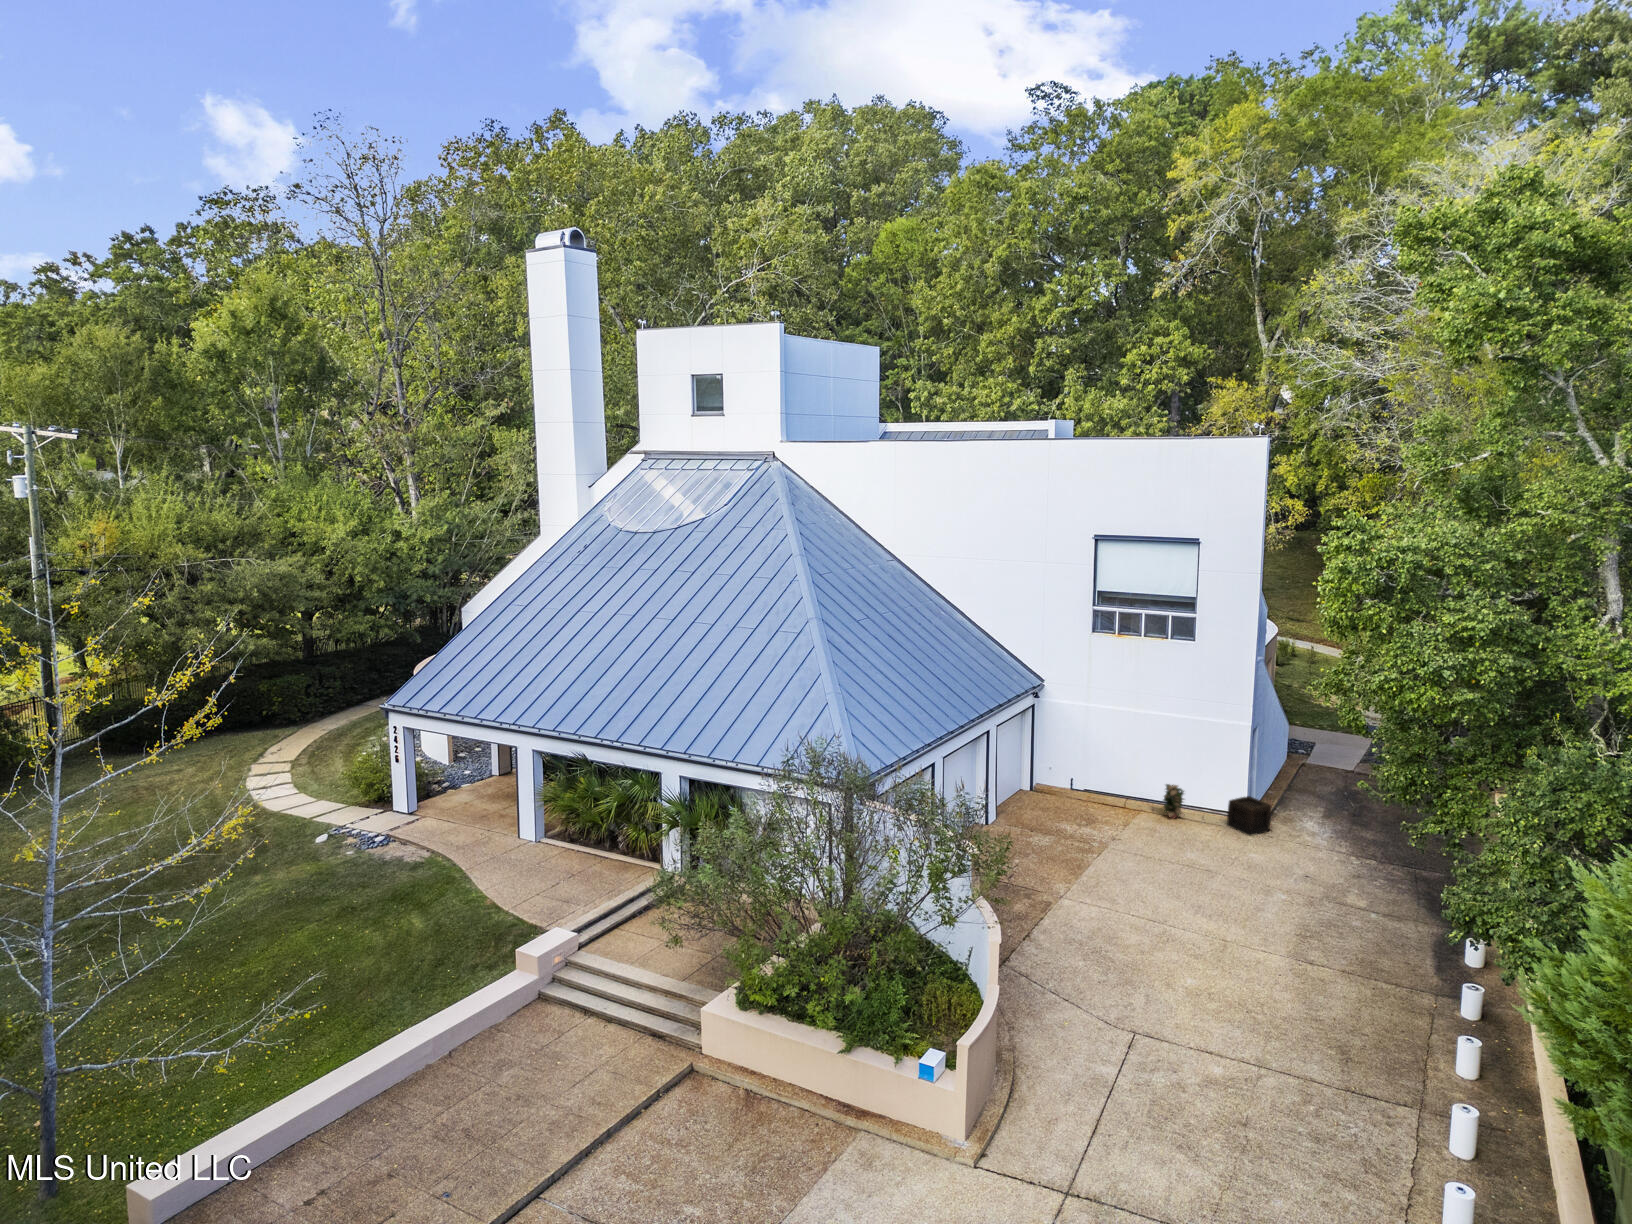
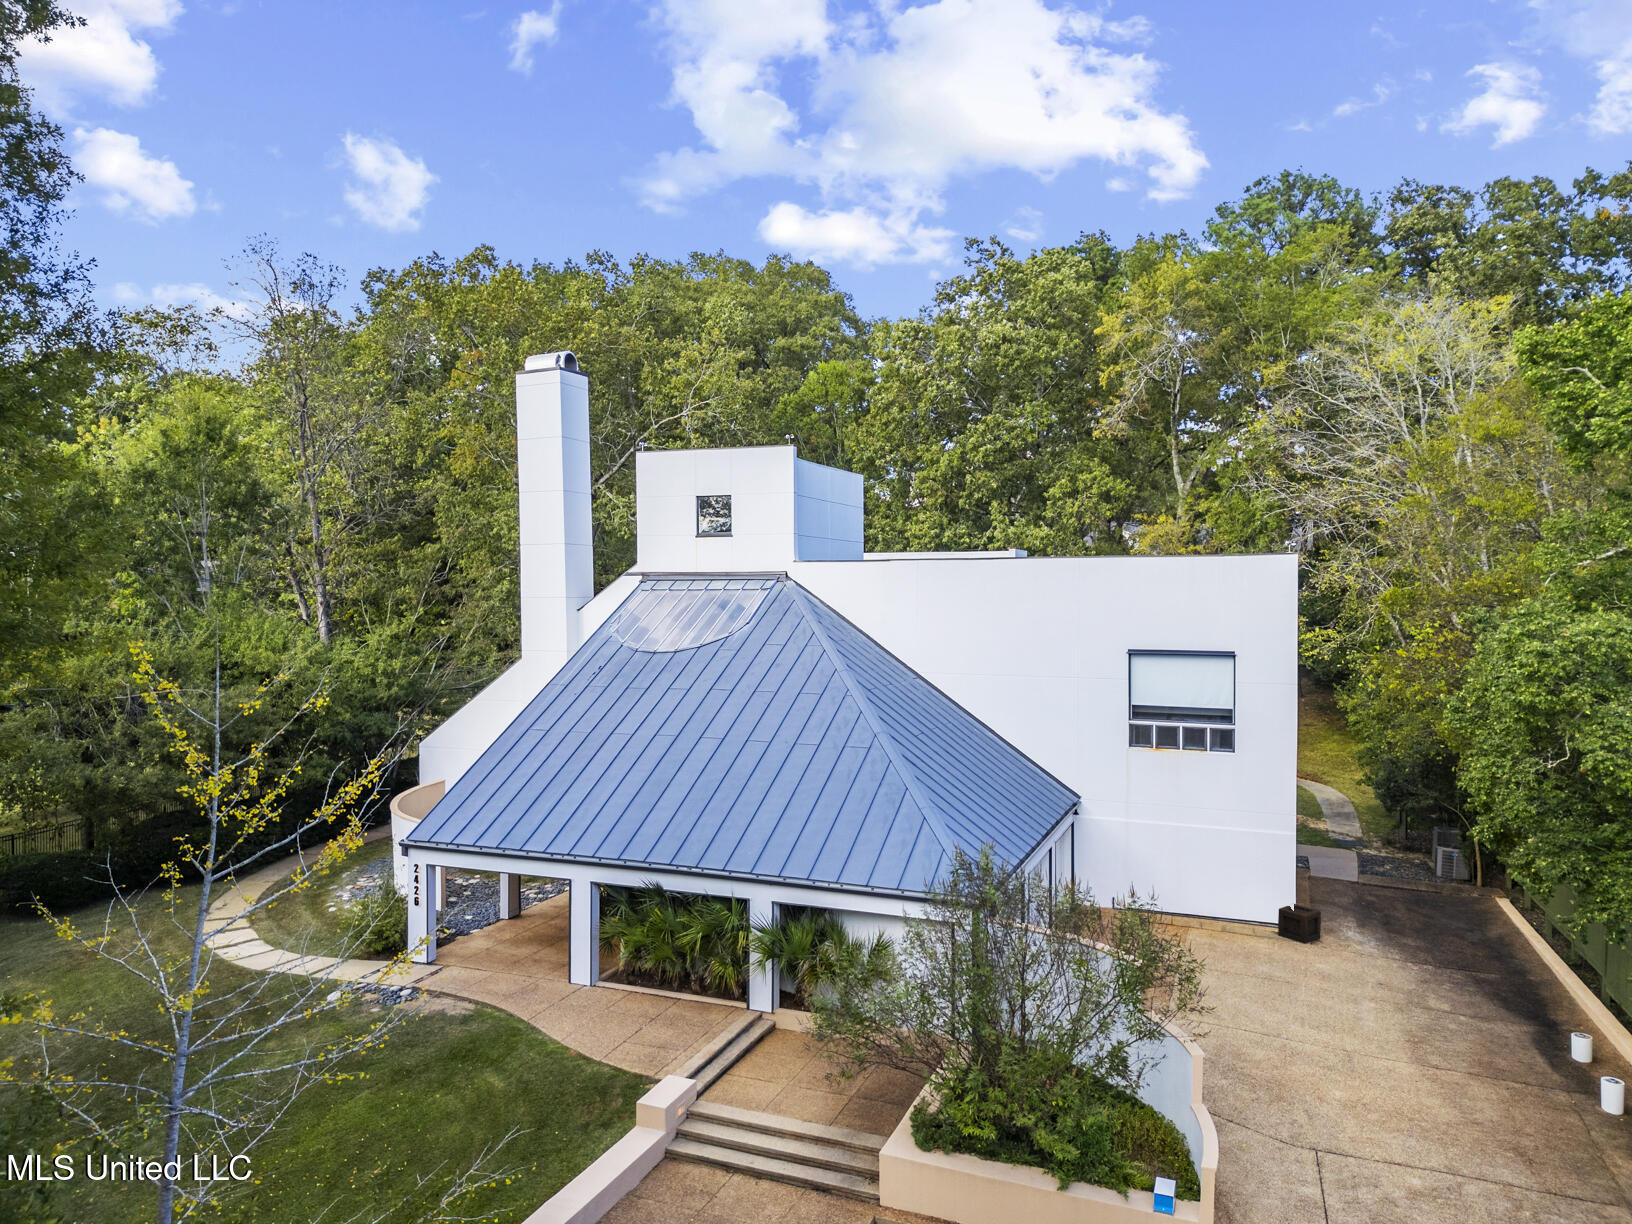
decorative plant: present [1163,784,1184,818] -> none [1210,896,1236,932]

